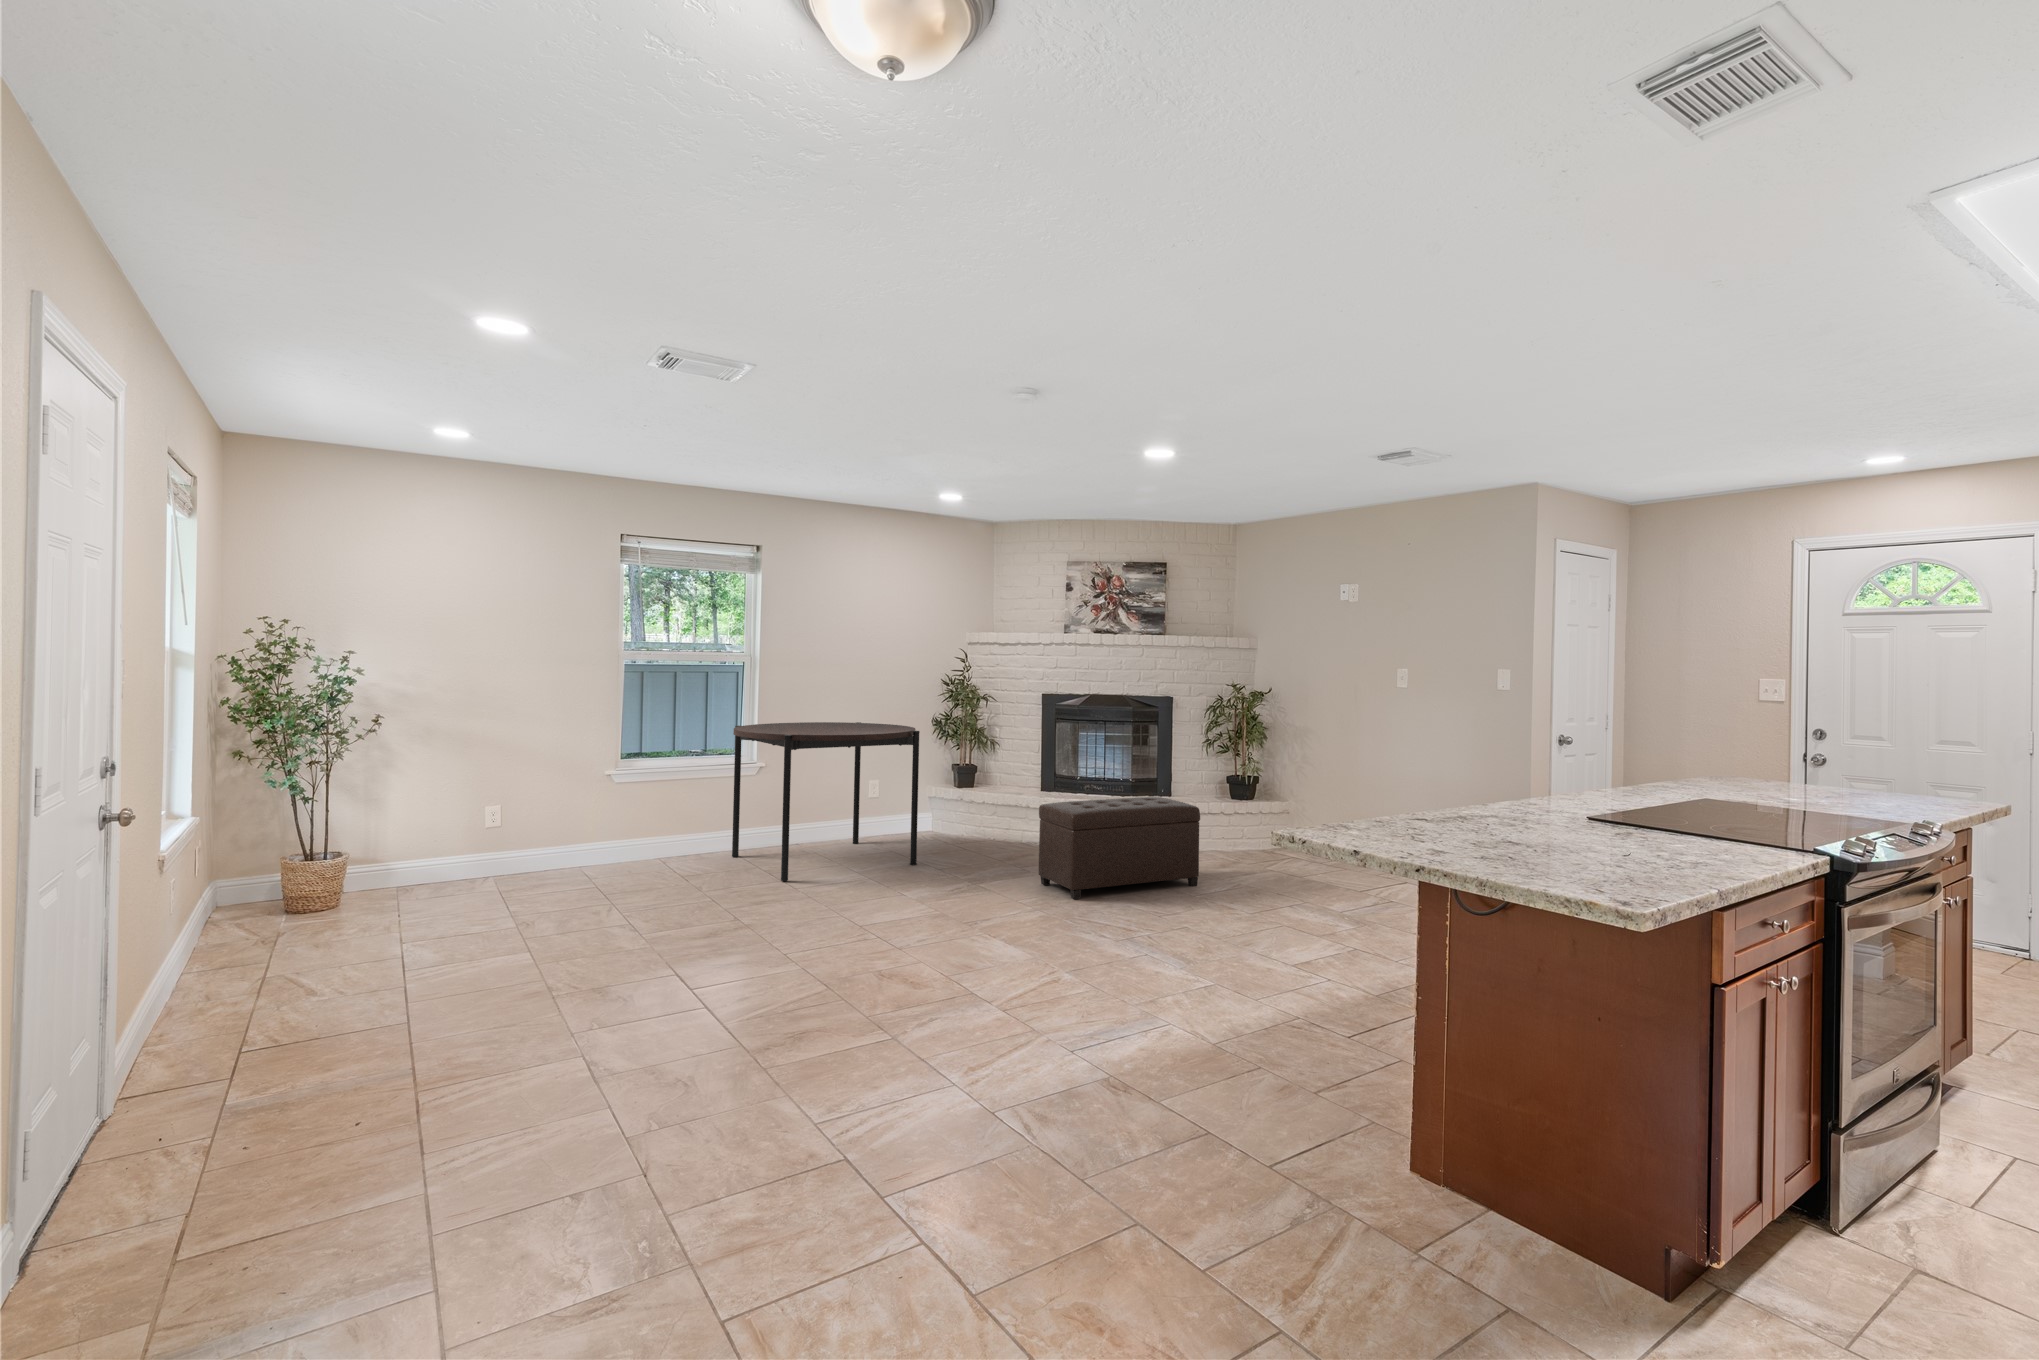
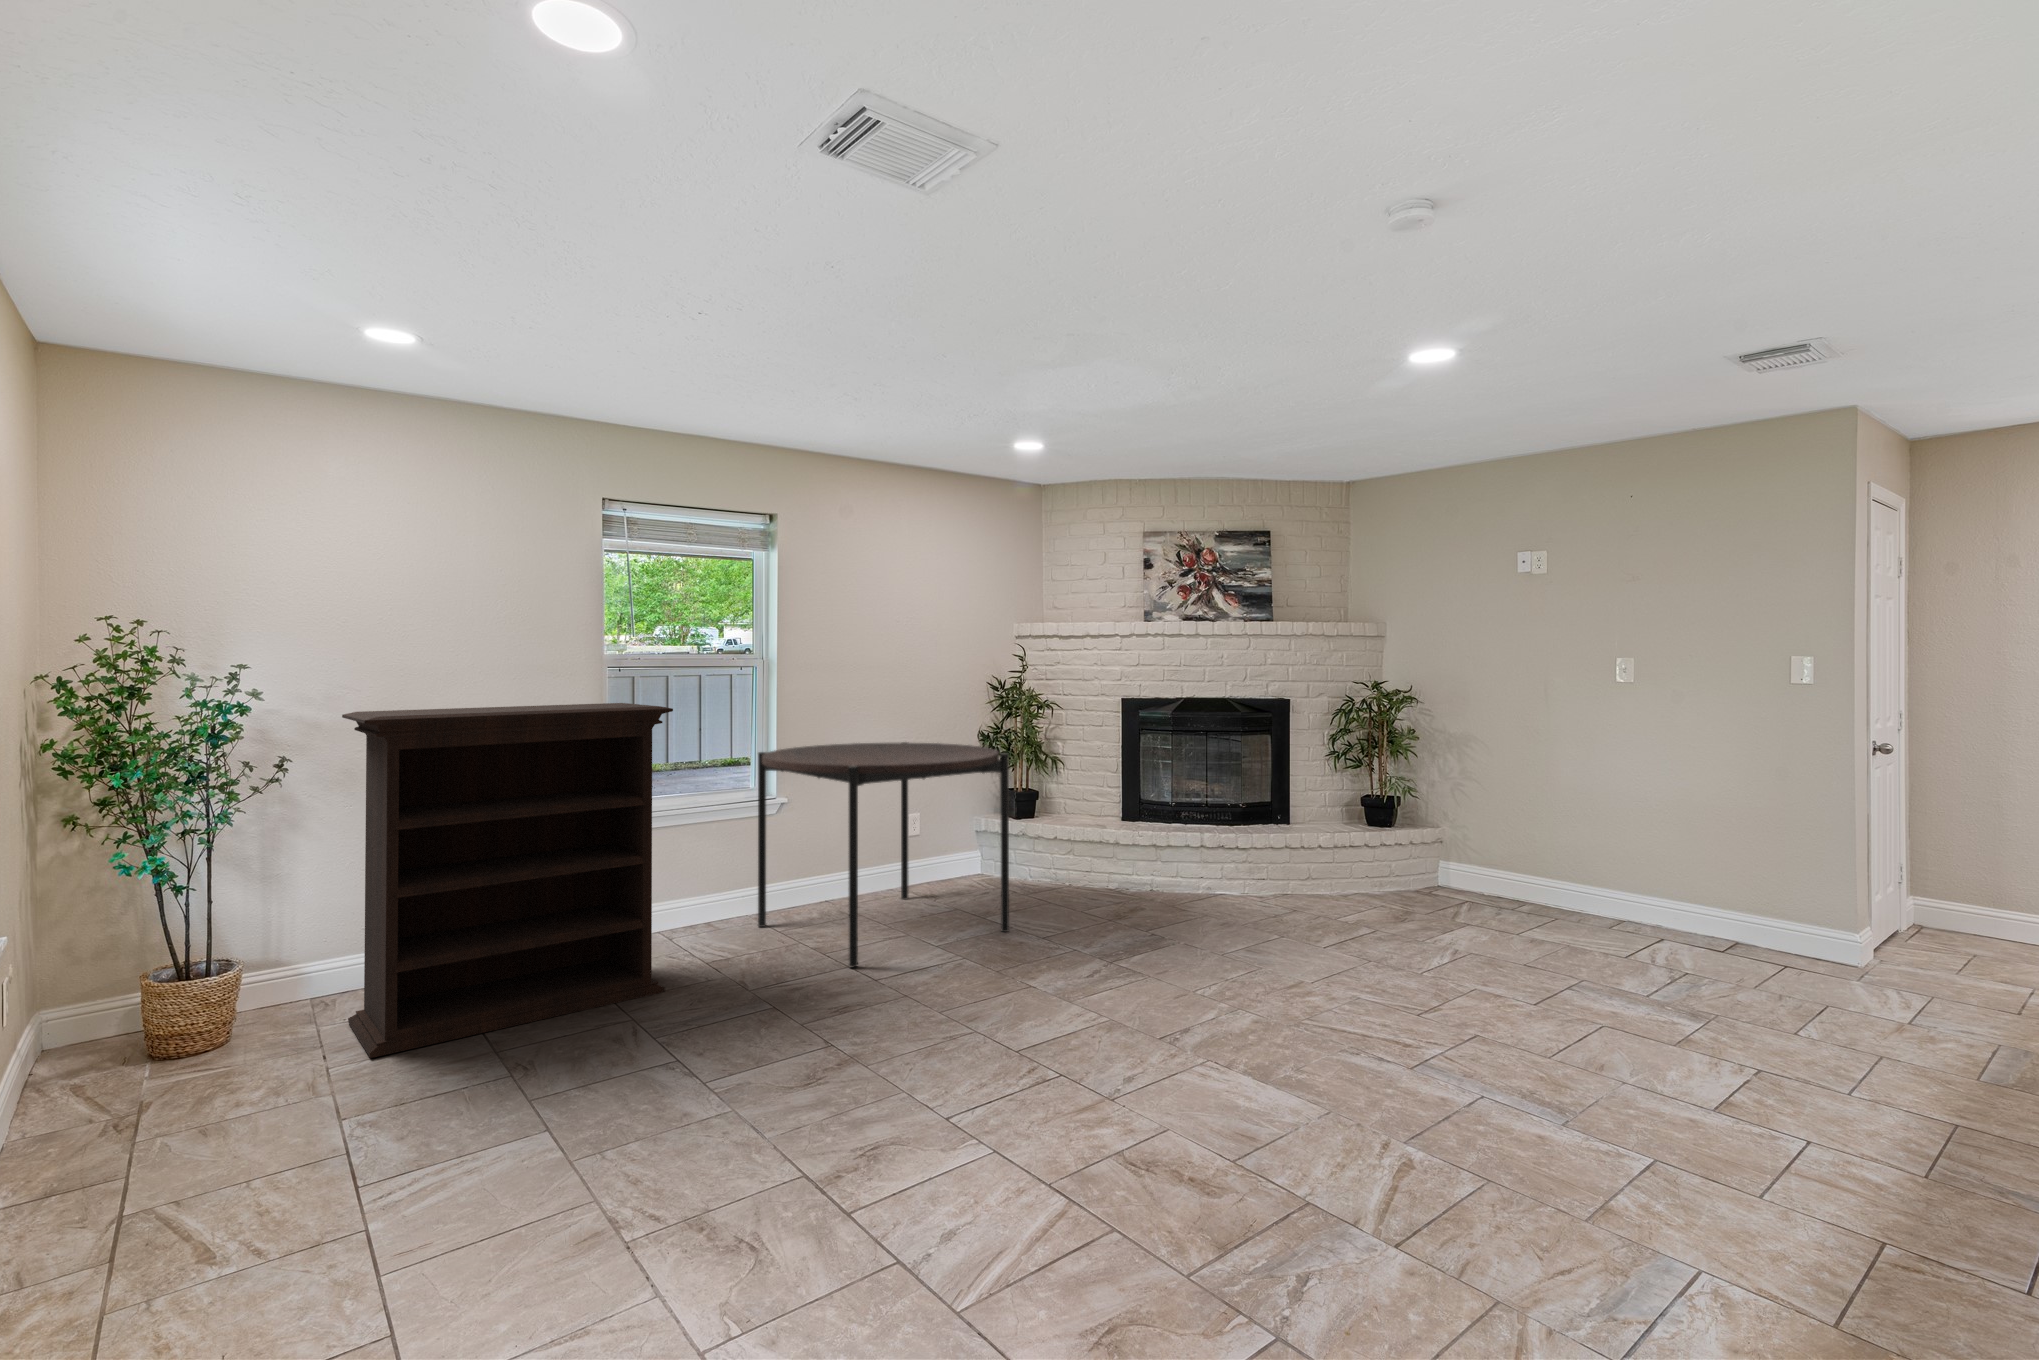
bookshelf: none [419,685,653,917] -> present [342,703,673,1058]
ottoman: present [1039,797,1200,899] -> none [1197,834,1411,986]

